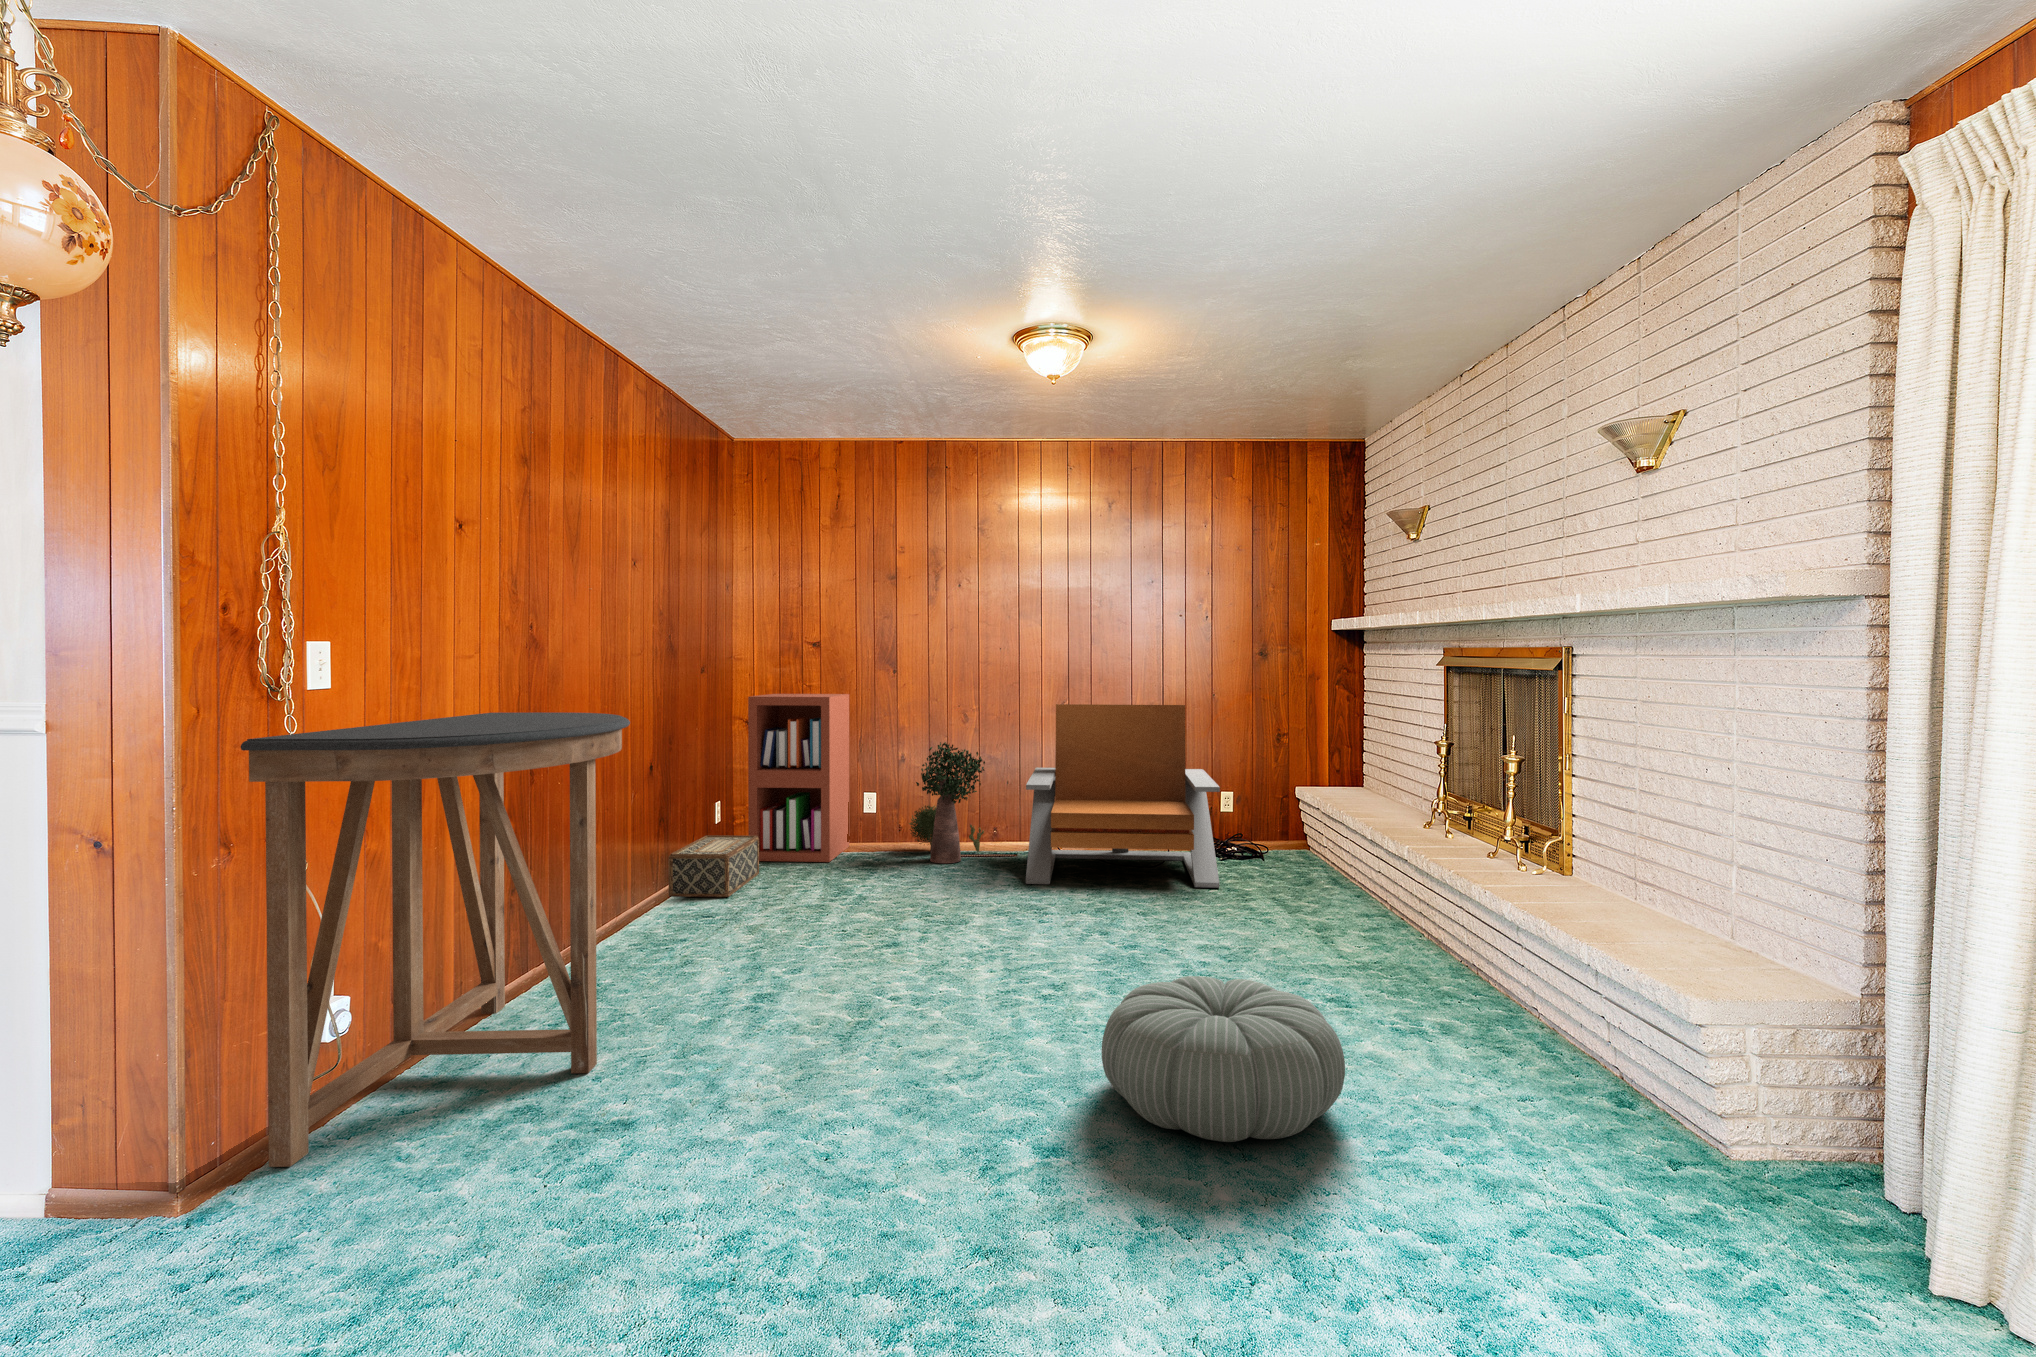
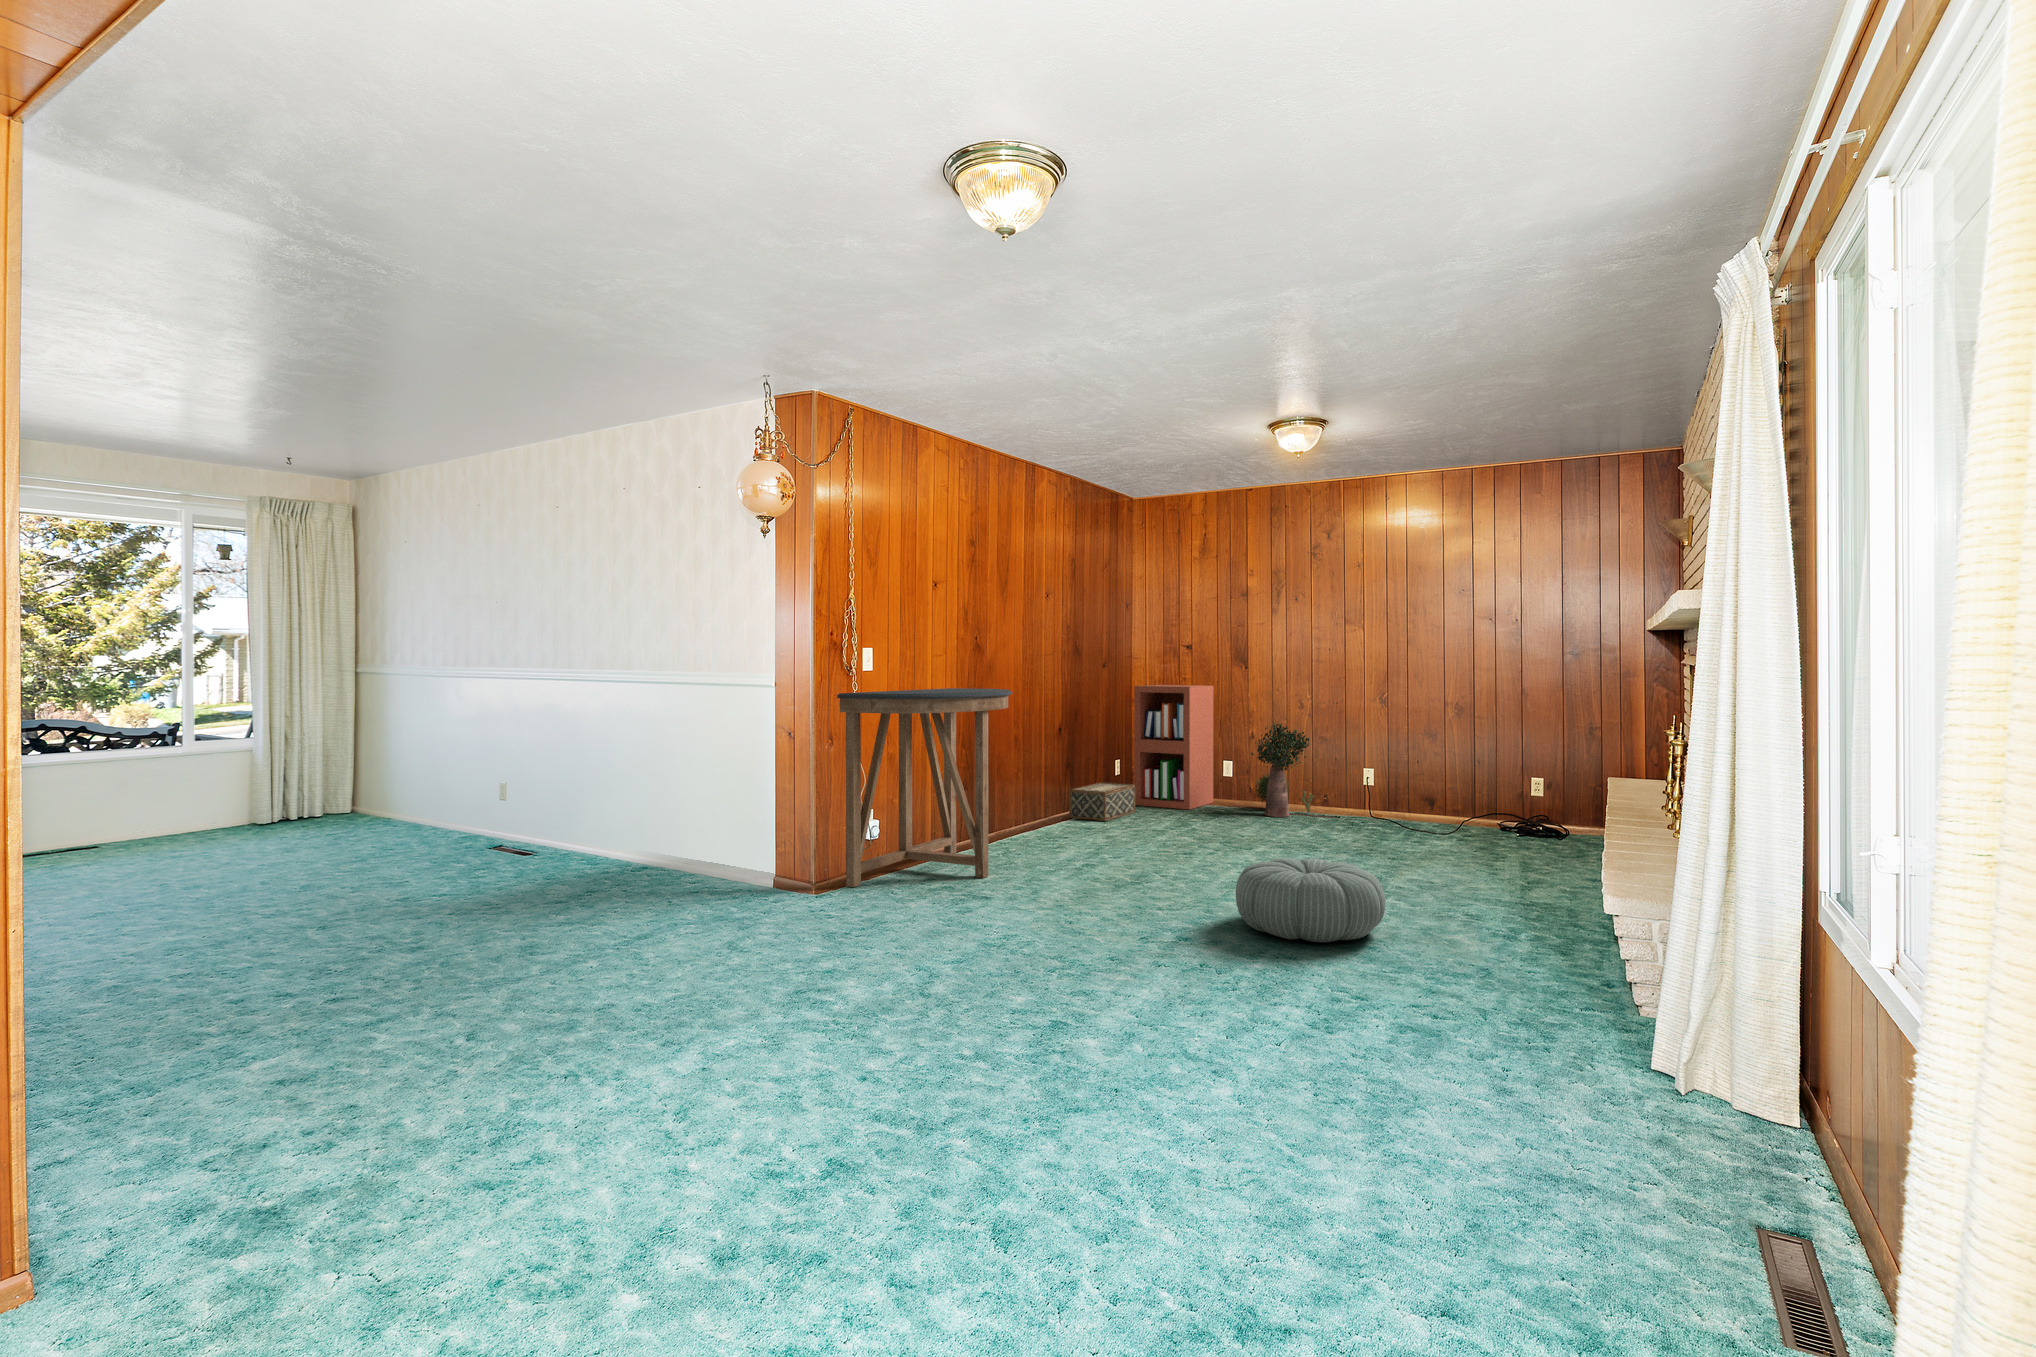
lounge chair: present [1026,704,1220,888] -> none [1322,695,1506,847]

